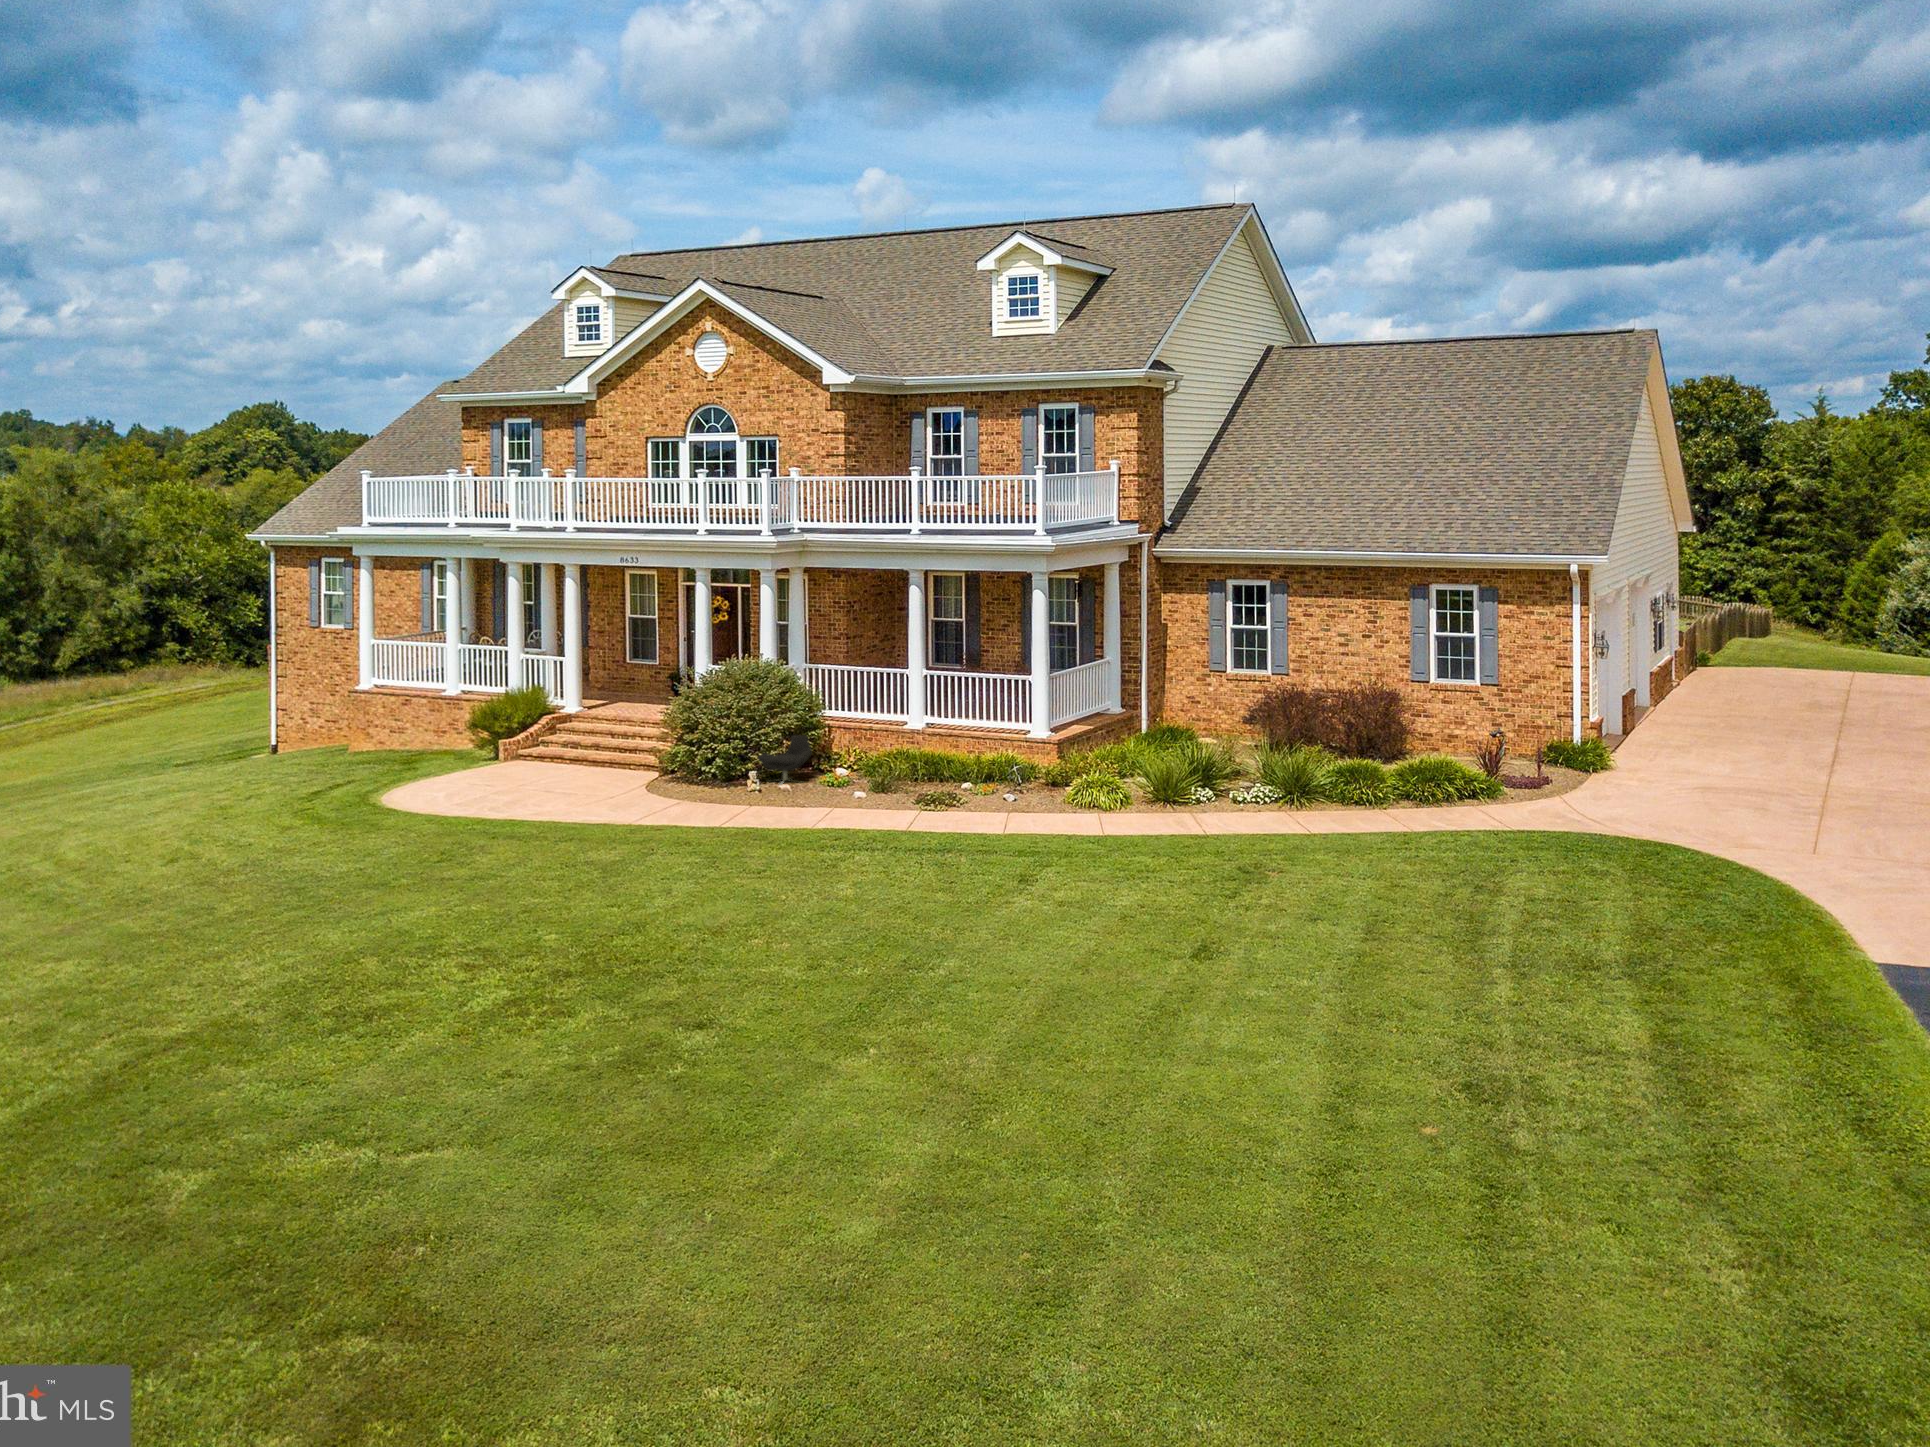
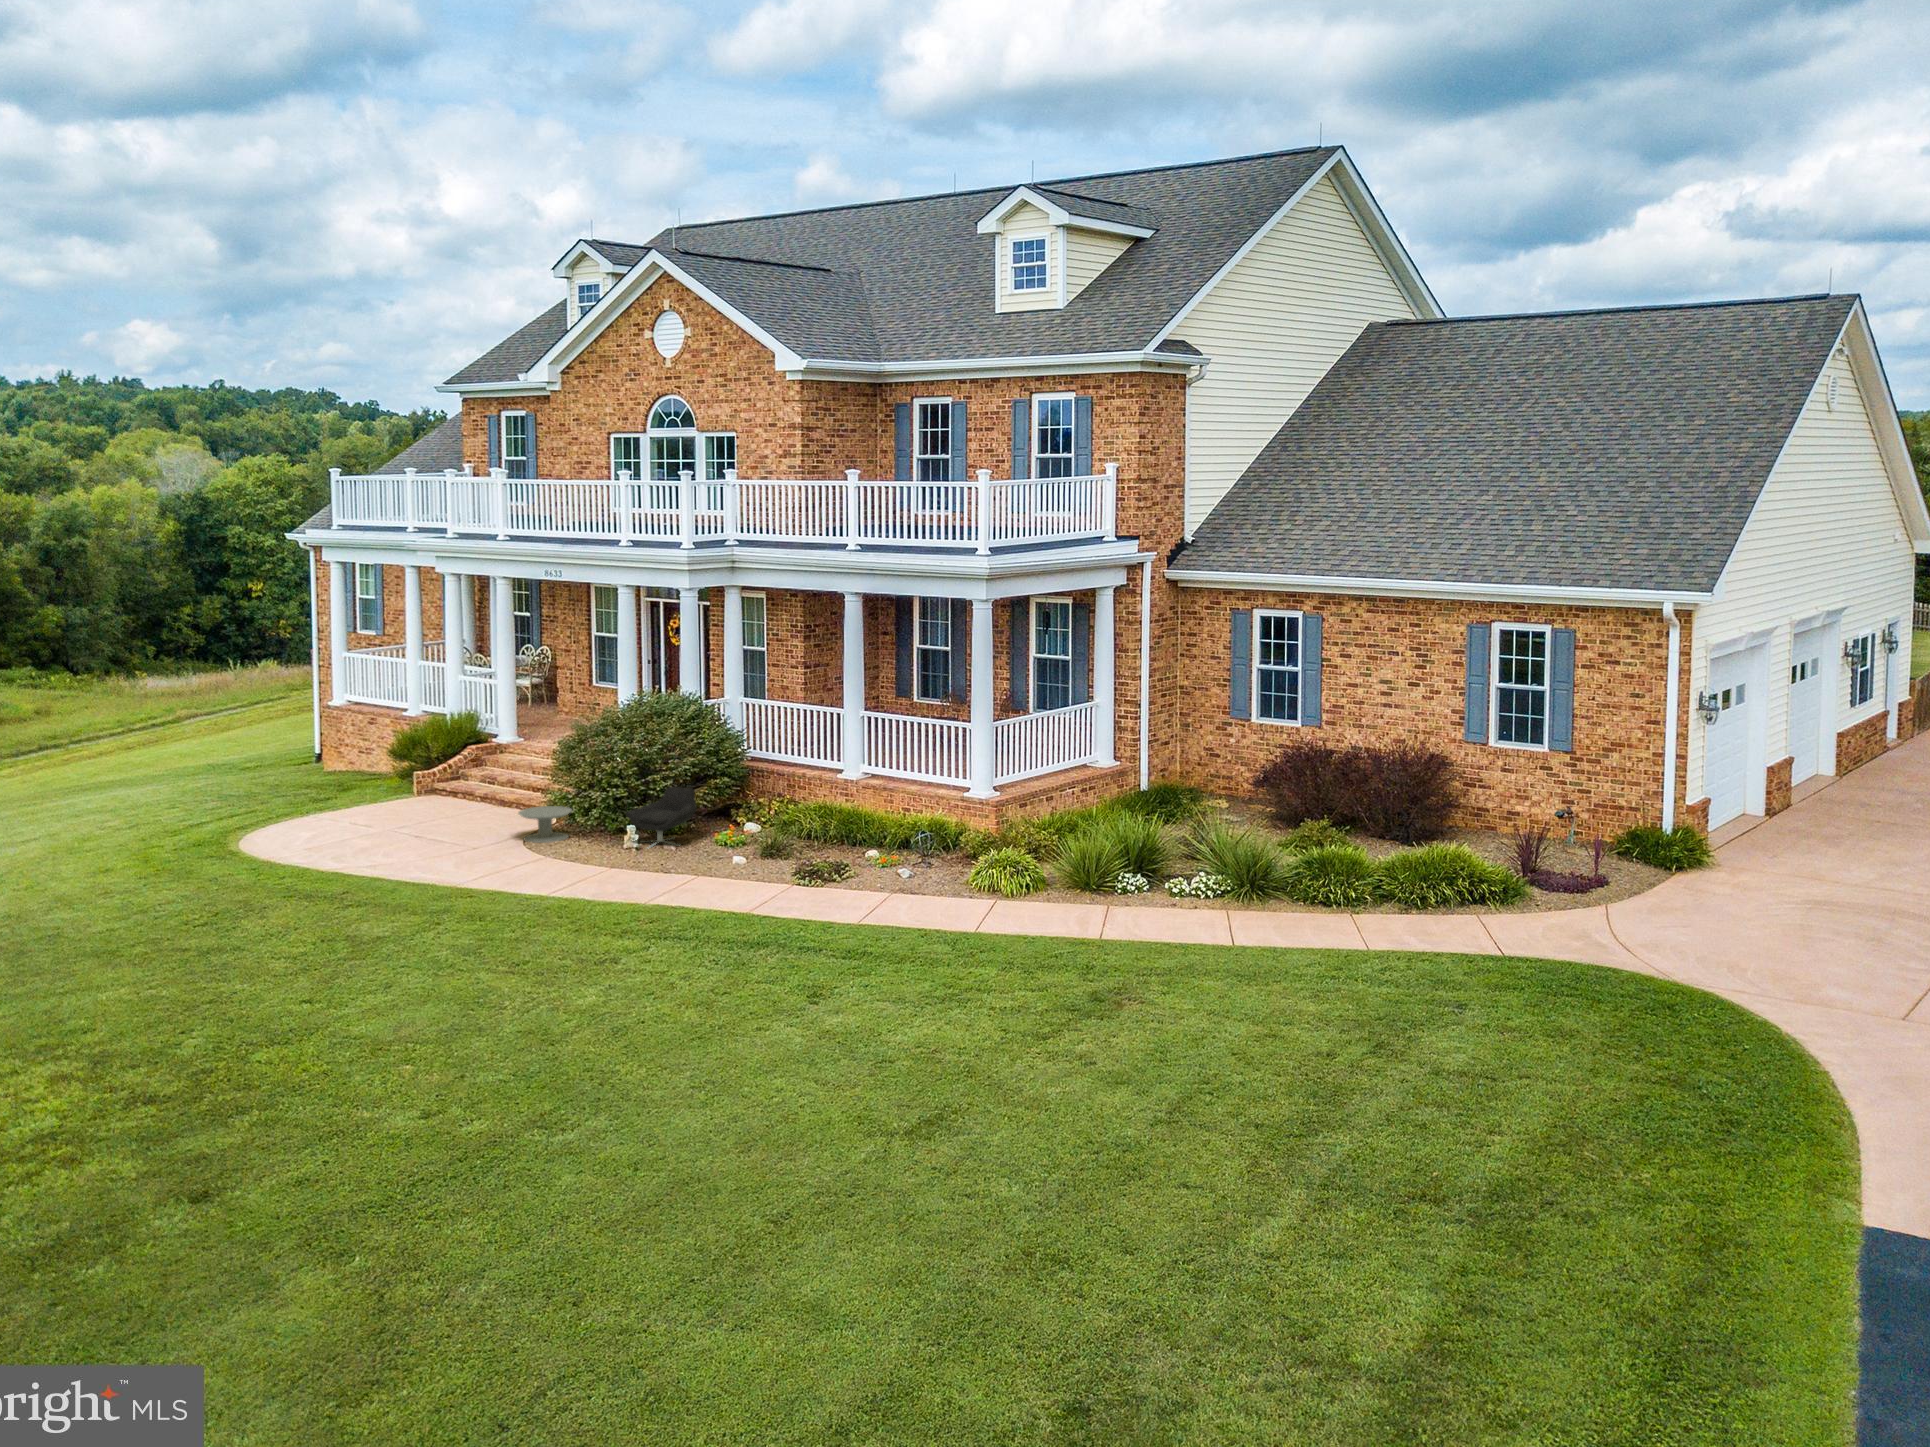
side table: none [660,755,705,785] -> present [518,806,572,843]

